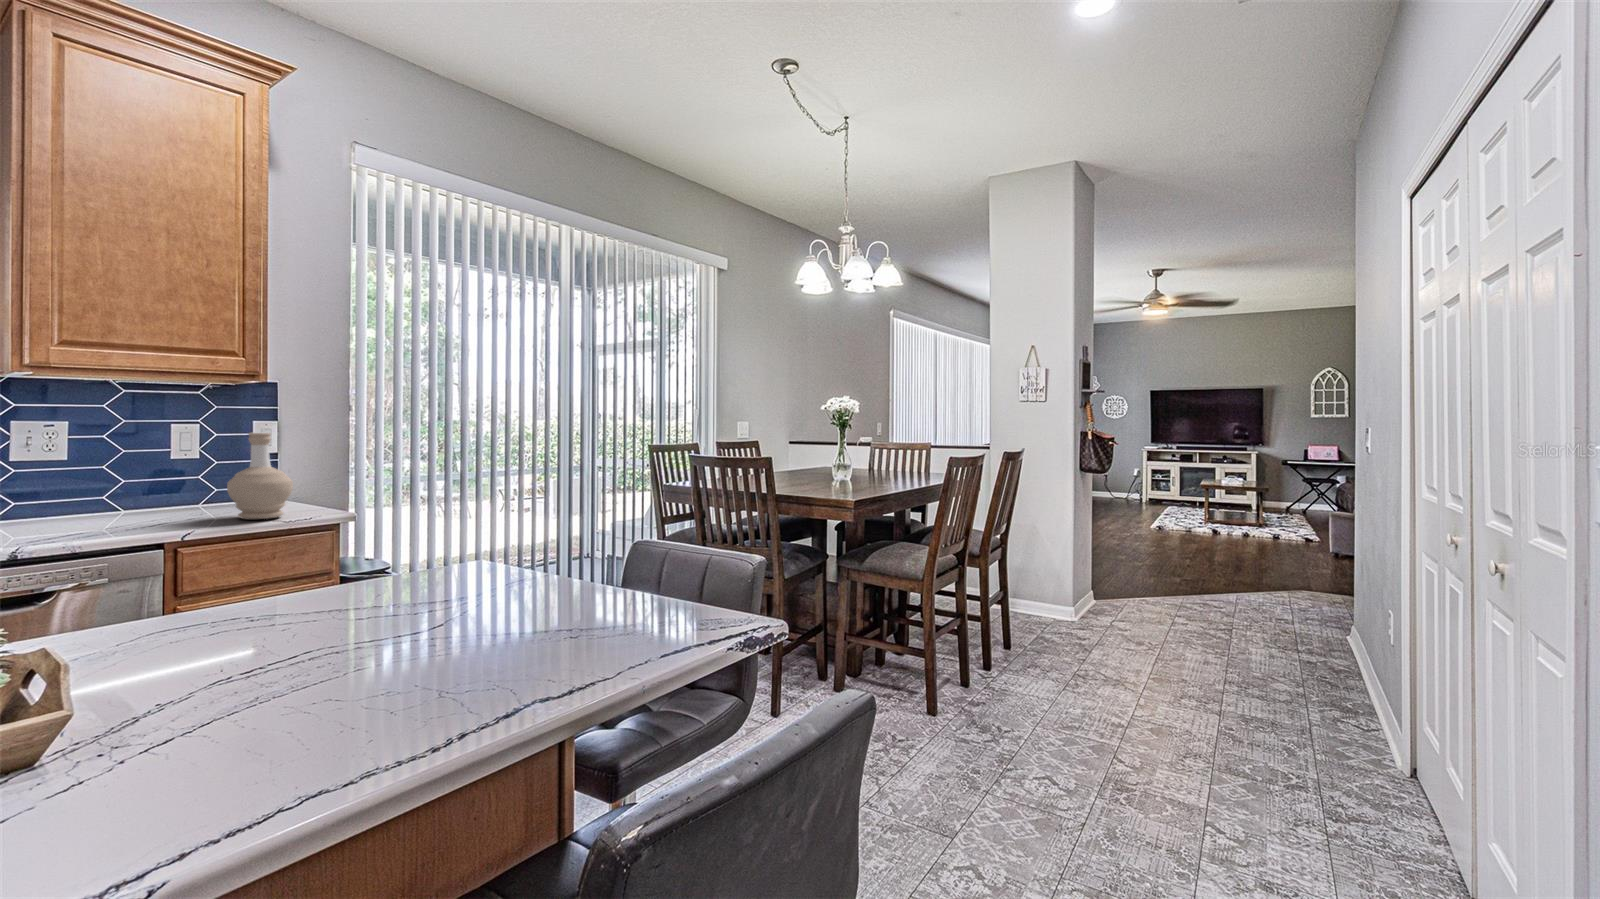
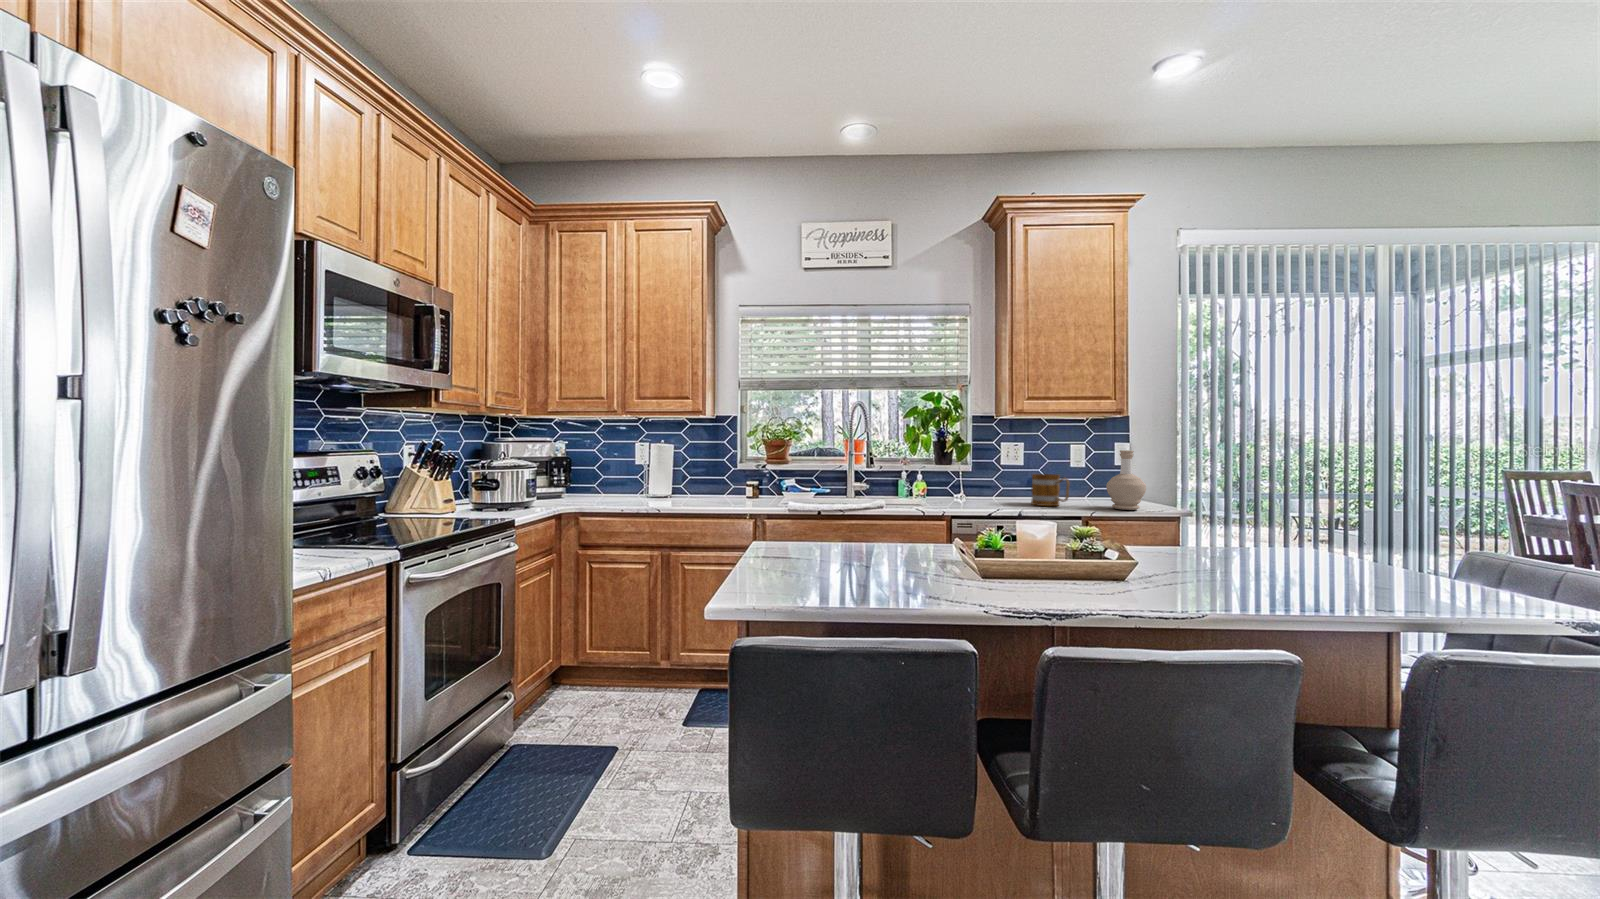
mug: none [71,473,153,529] -> present [1031,474,1070,506]

